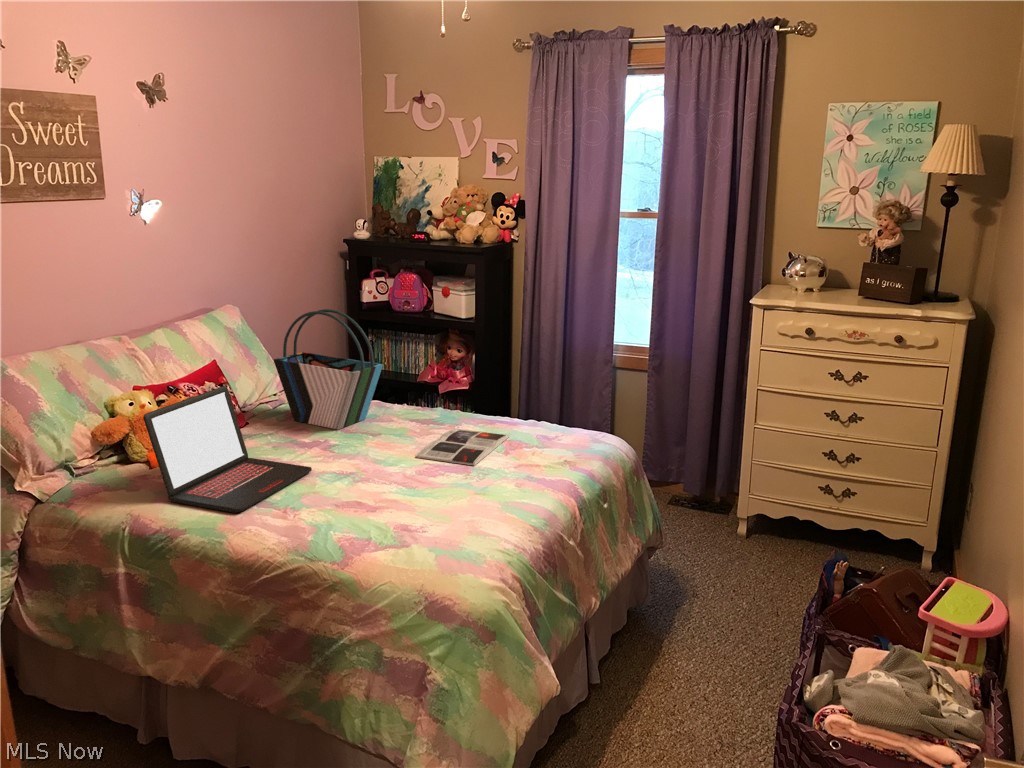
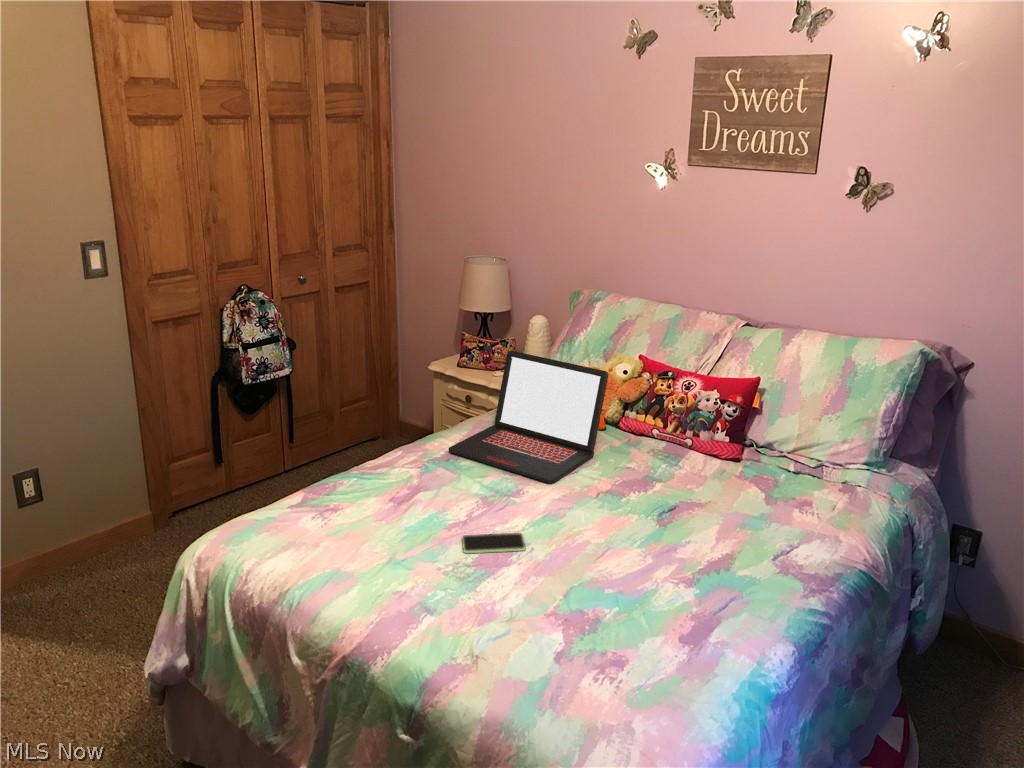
tote bag: present [274,309,383,430] -> none [705,349,835,527]
magazine: present [416,429,509,465] -> none [540,549,725,648]
smartphone: none [405,471,439,490] -> present [462,533,526,553]

